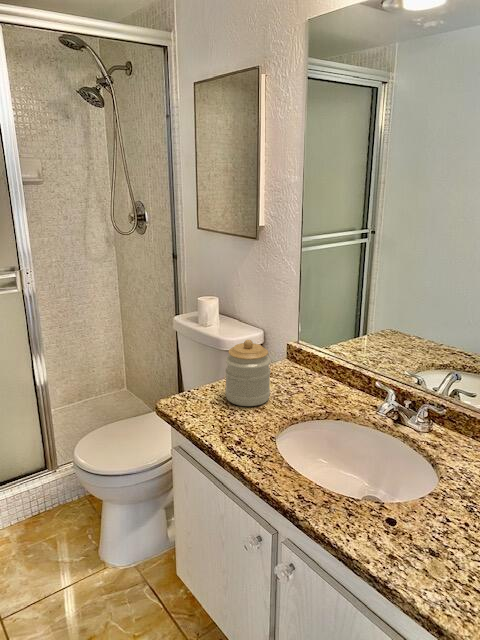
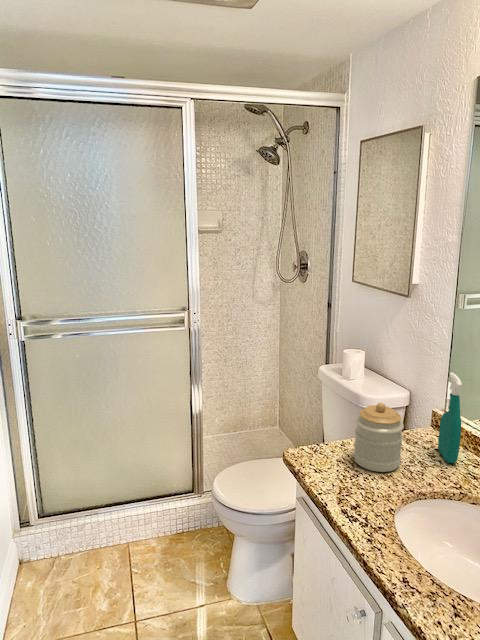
spray bottle: none [298,304,319,388] -> present [438,372,462,463]

